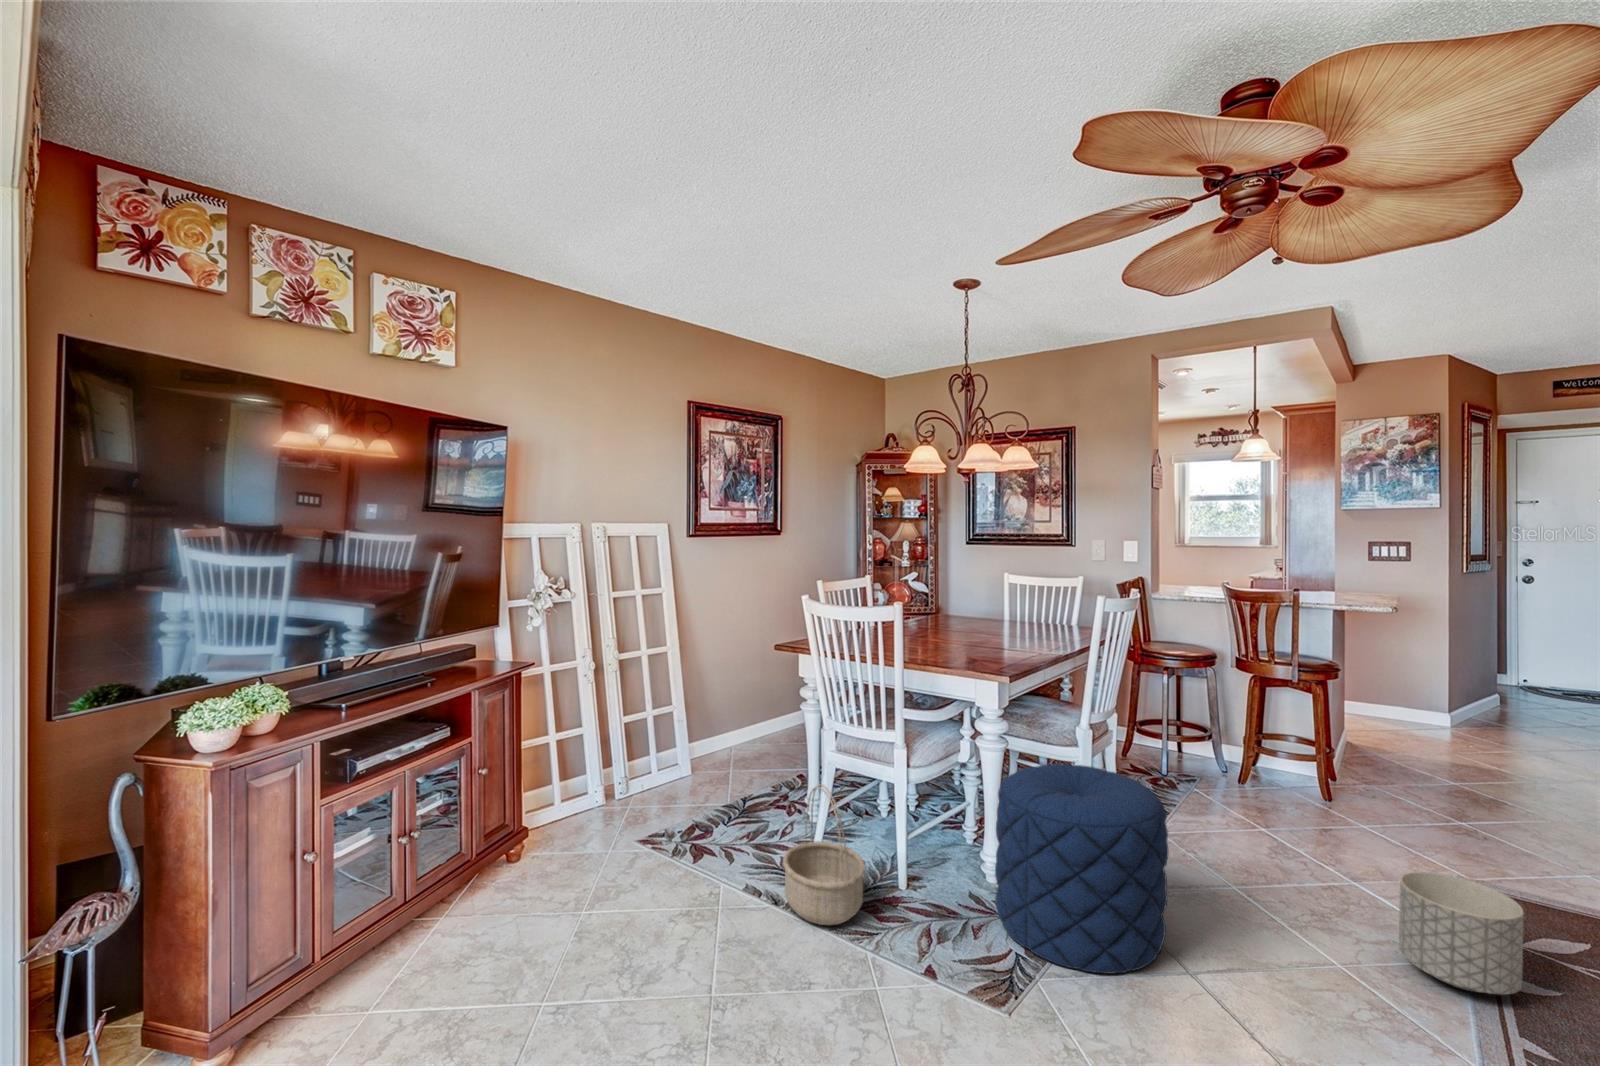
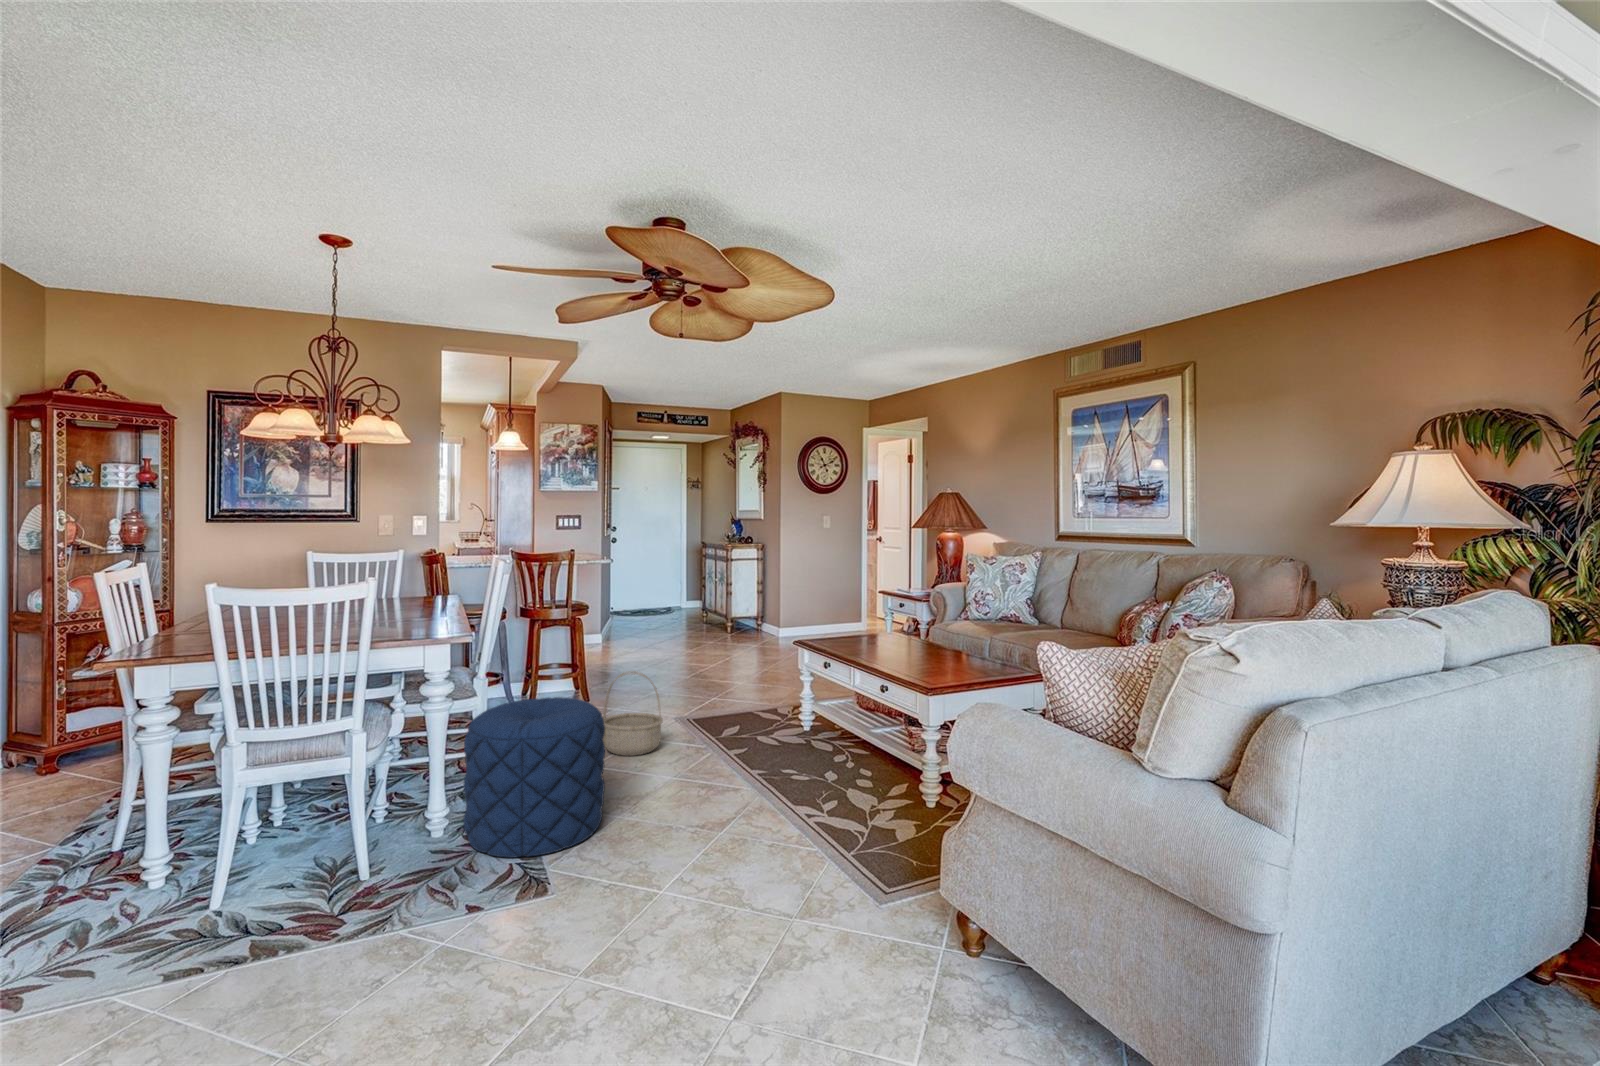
basket: present [783,784,866,925] -> present [603,671,663,756]
planter: present [1399,872,1524,995] -> none [694,704,746,763]

